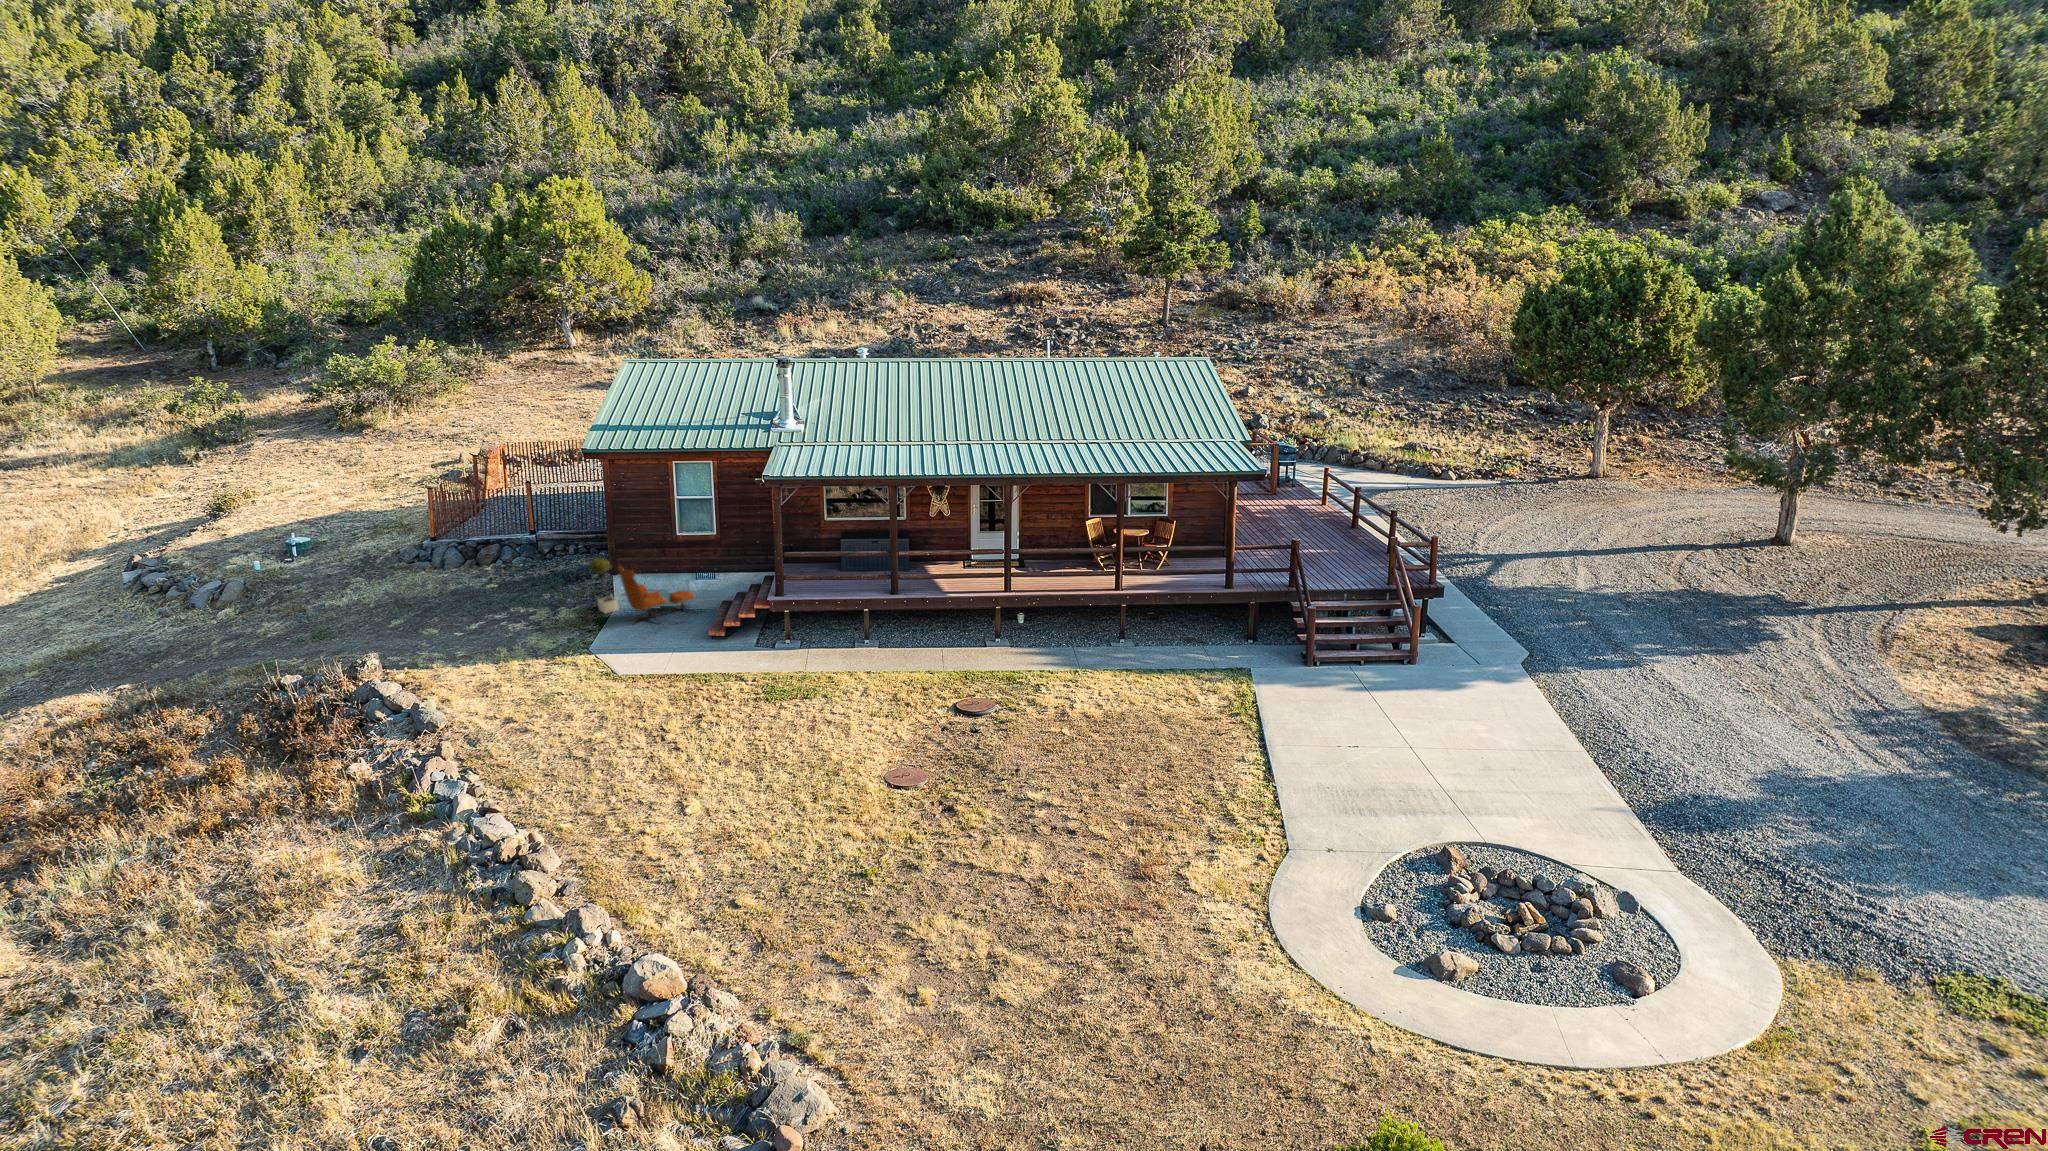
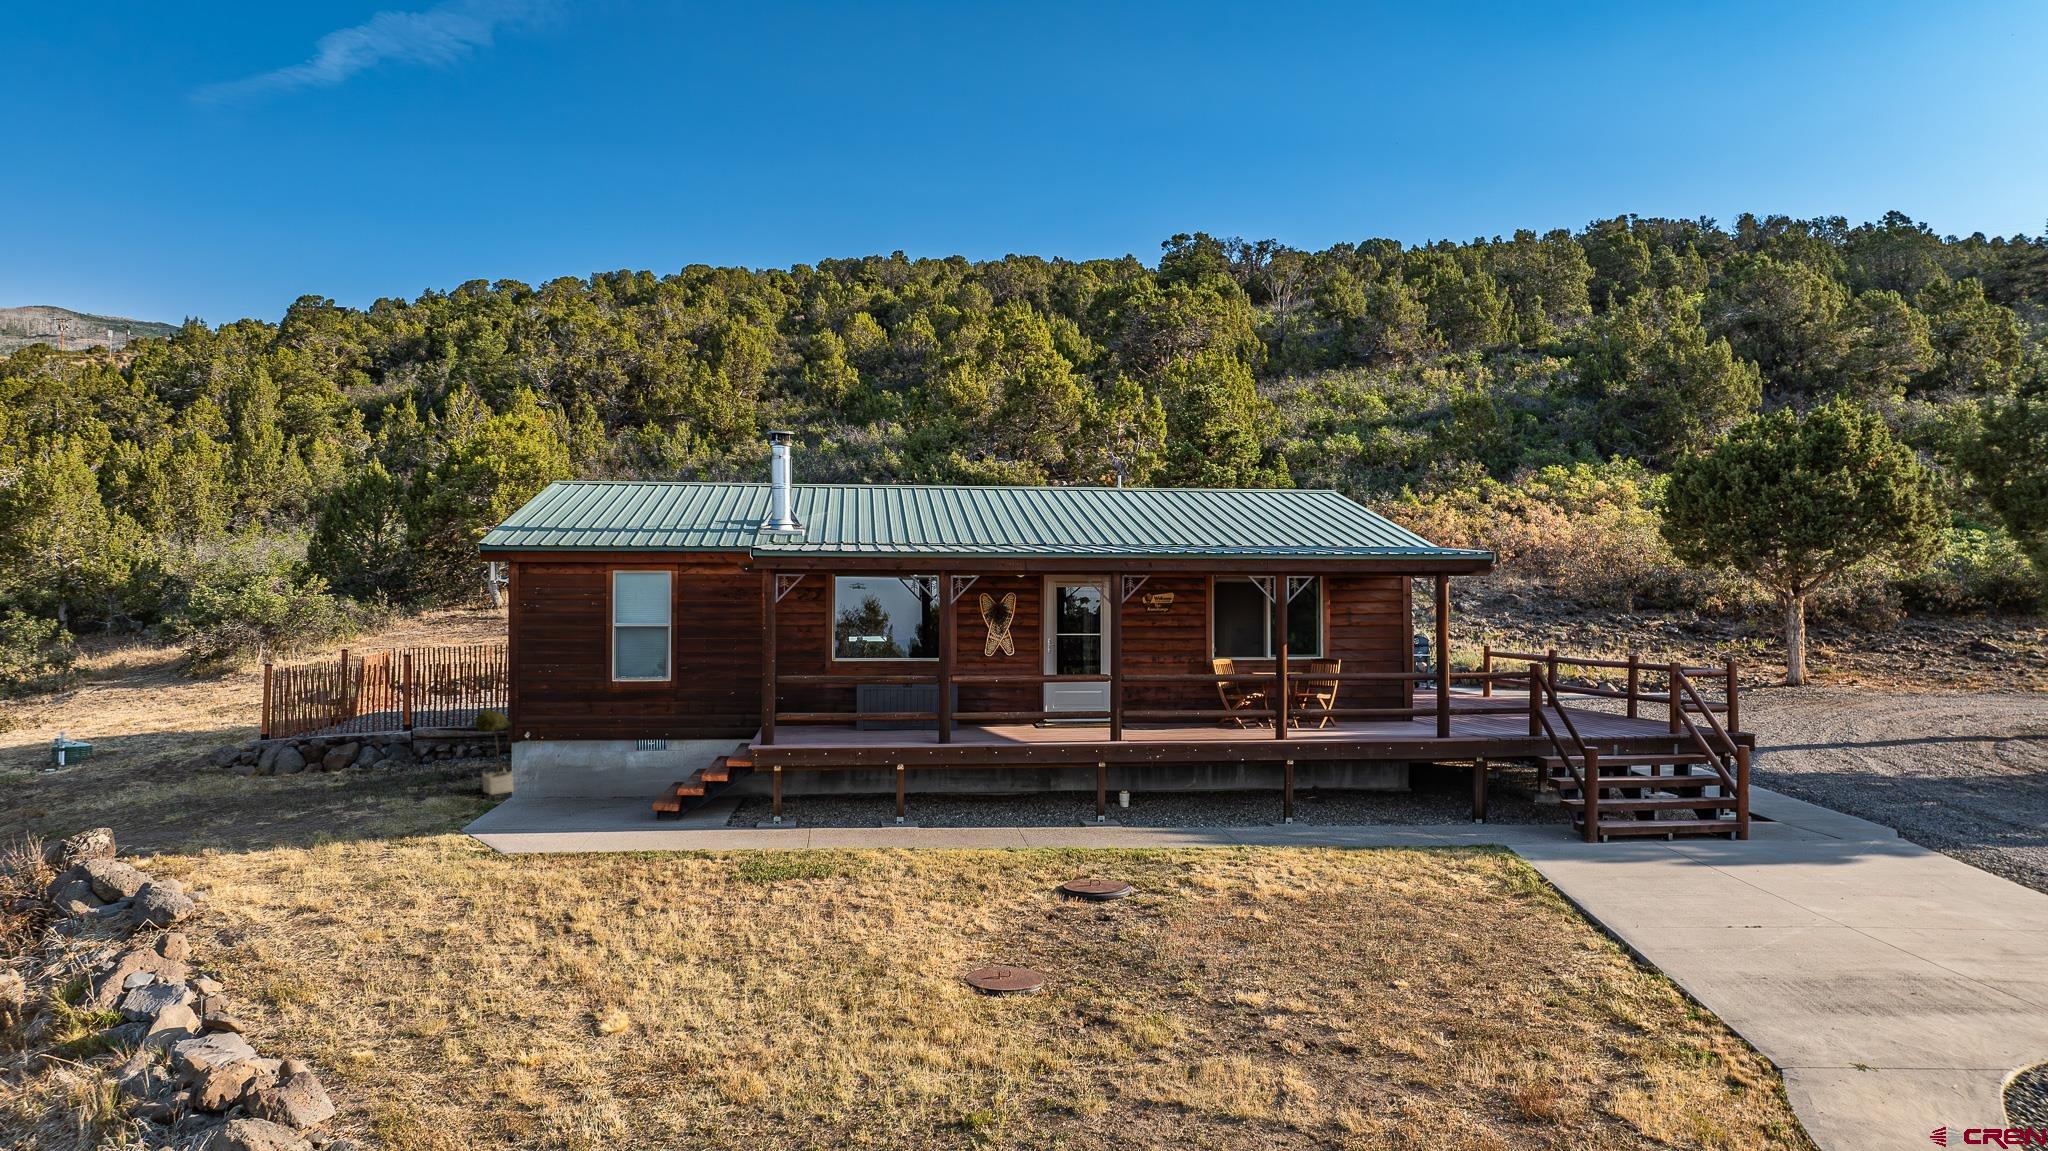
lounge chair: present [618,566,695,619] -> none [517,711,632,804]

